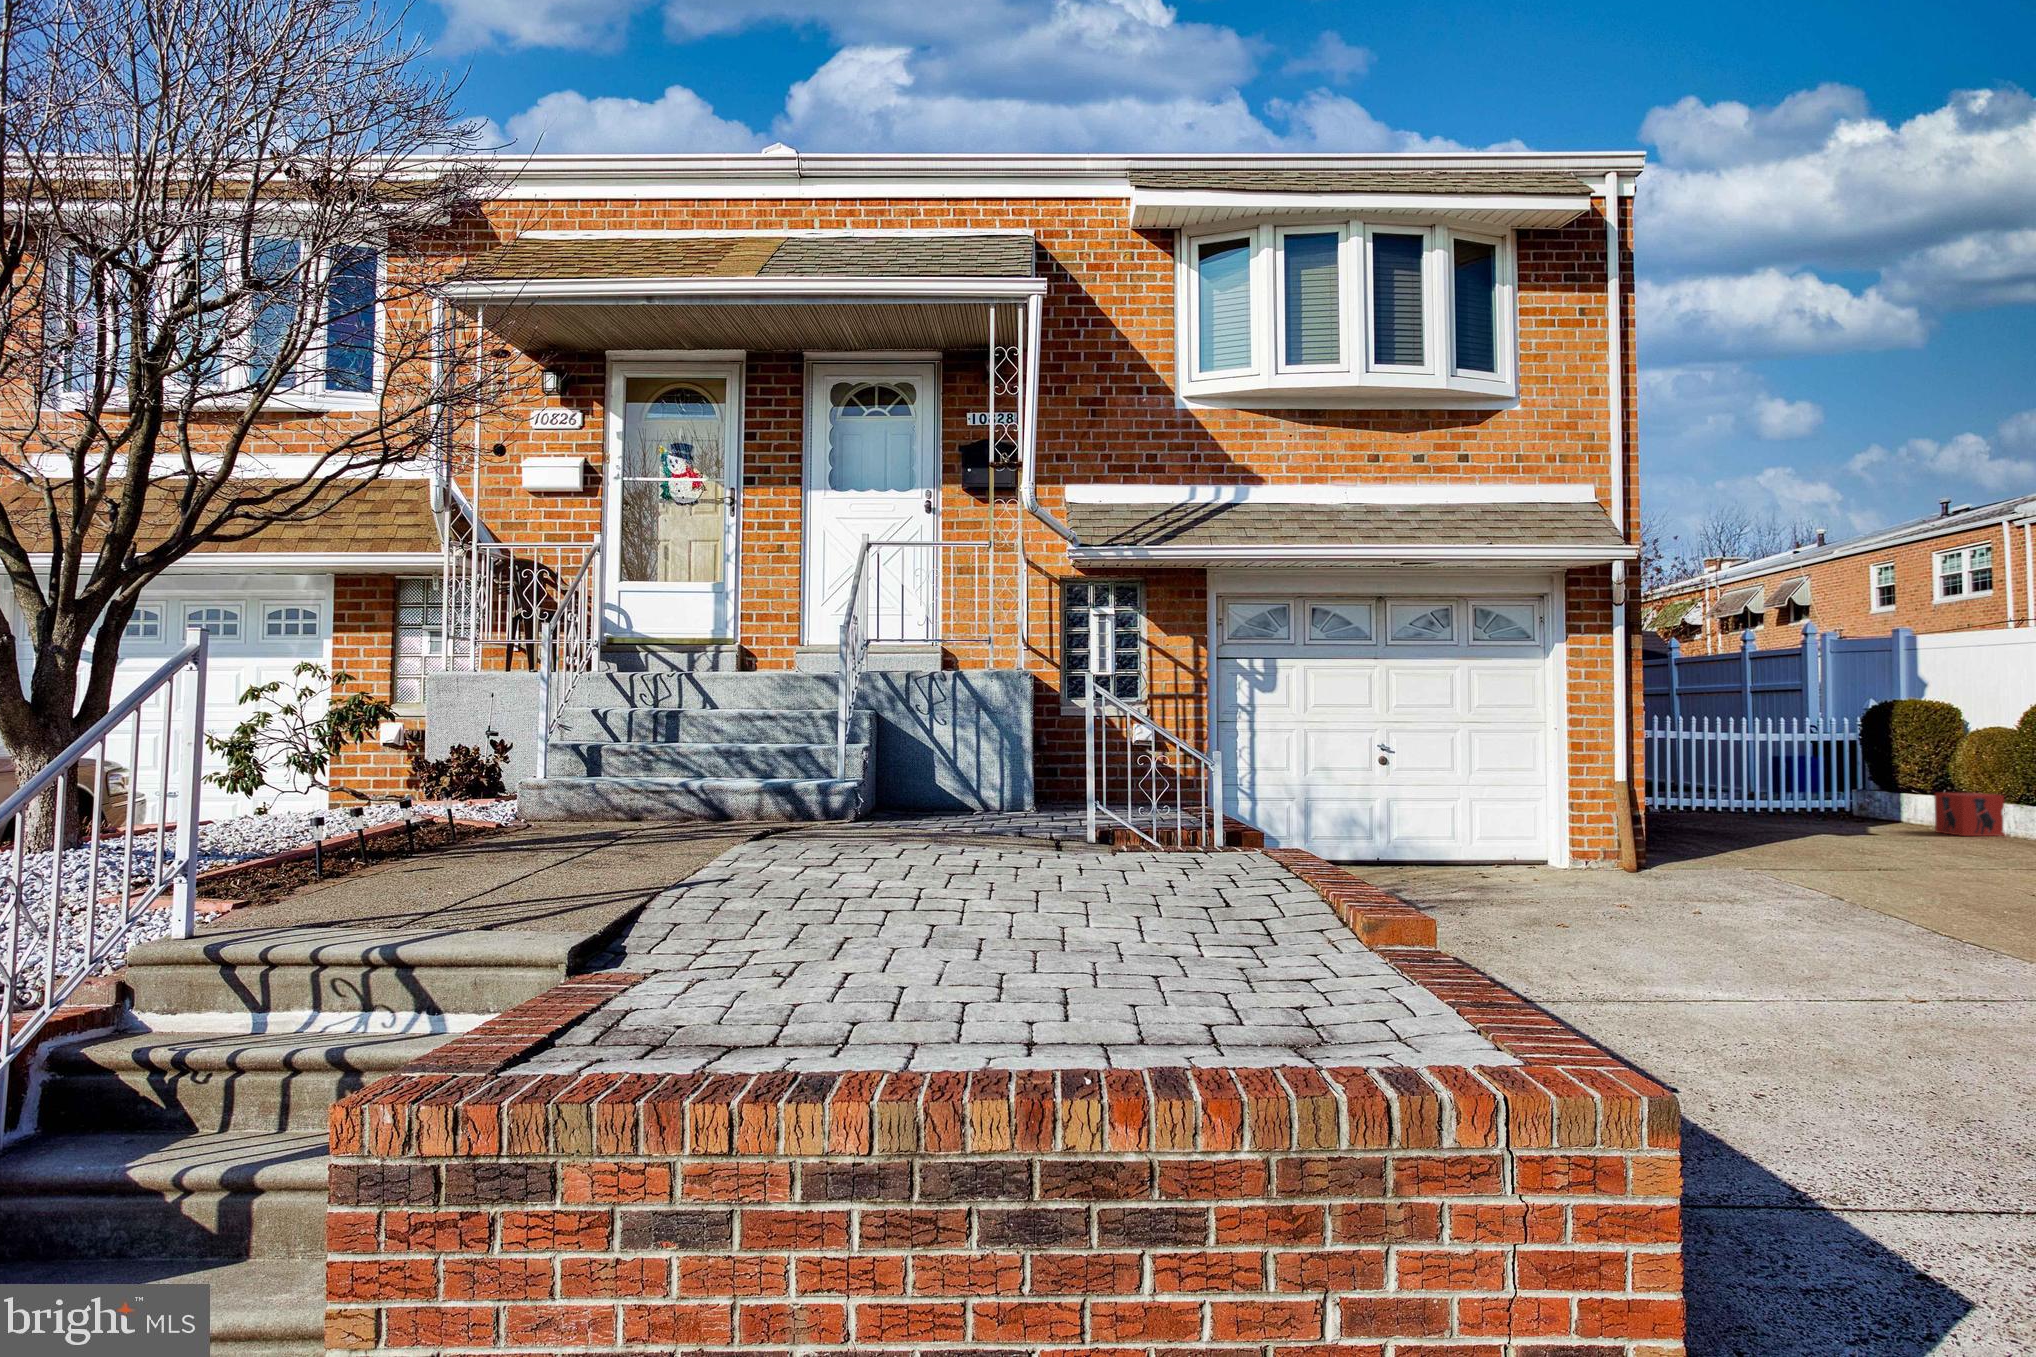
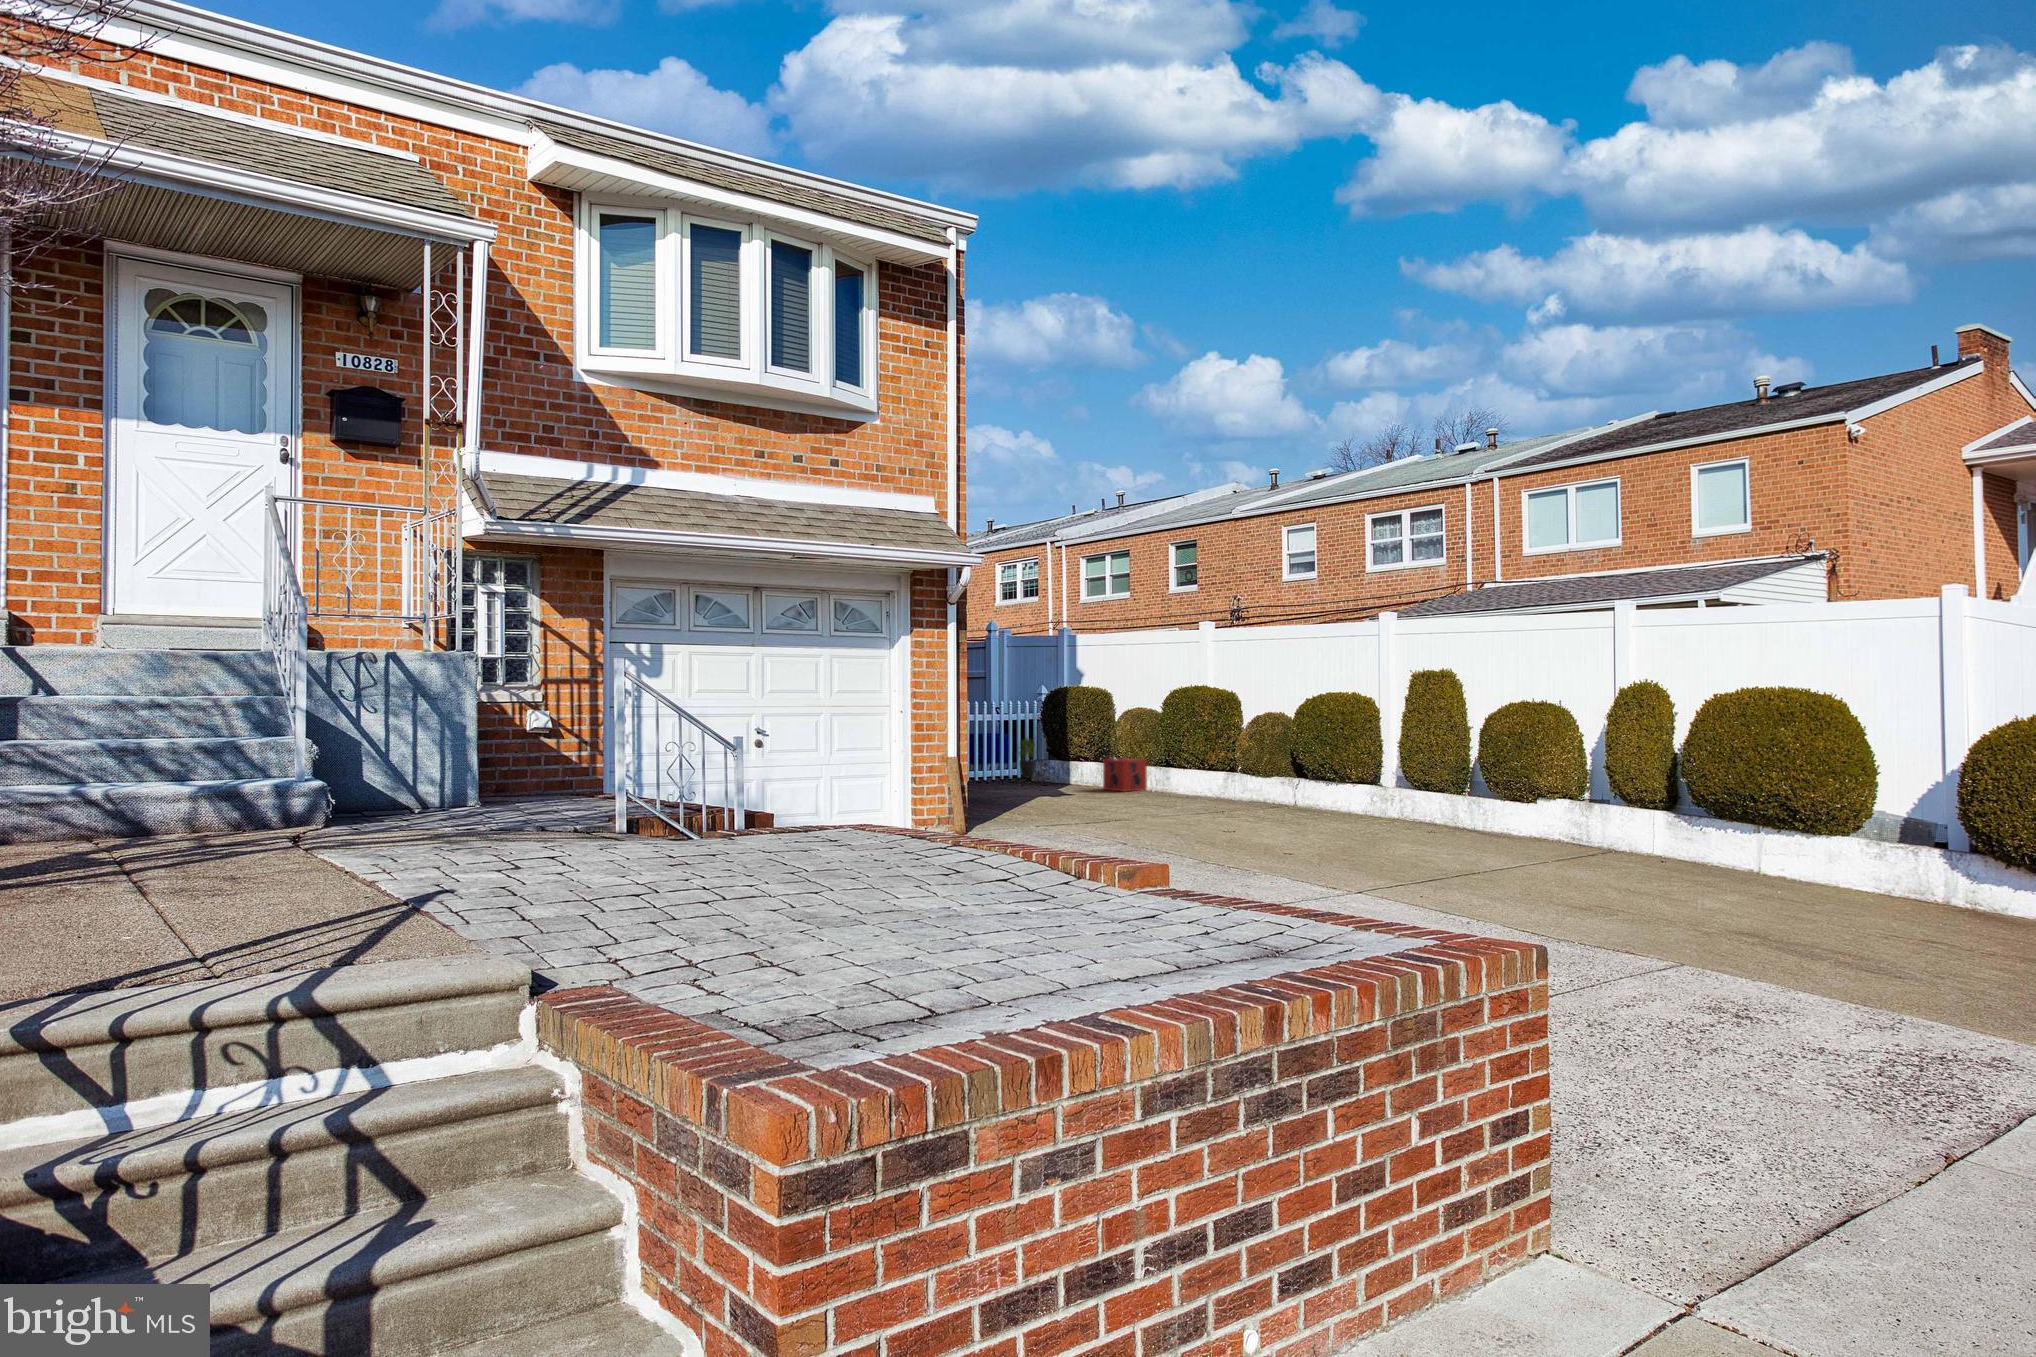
potted plant: none [1824,763,1862,815] -> present [1018,738,1037,778]

